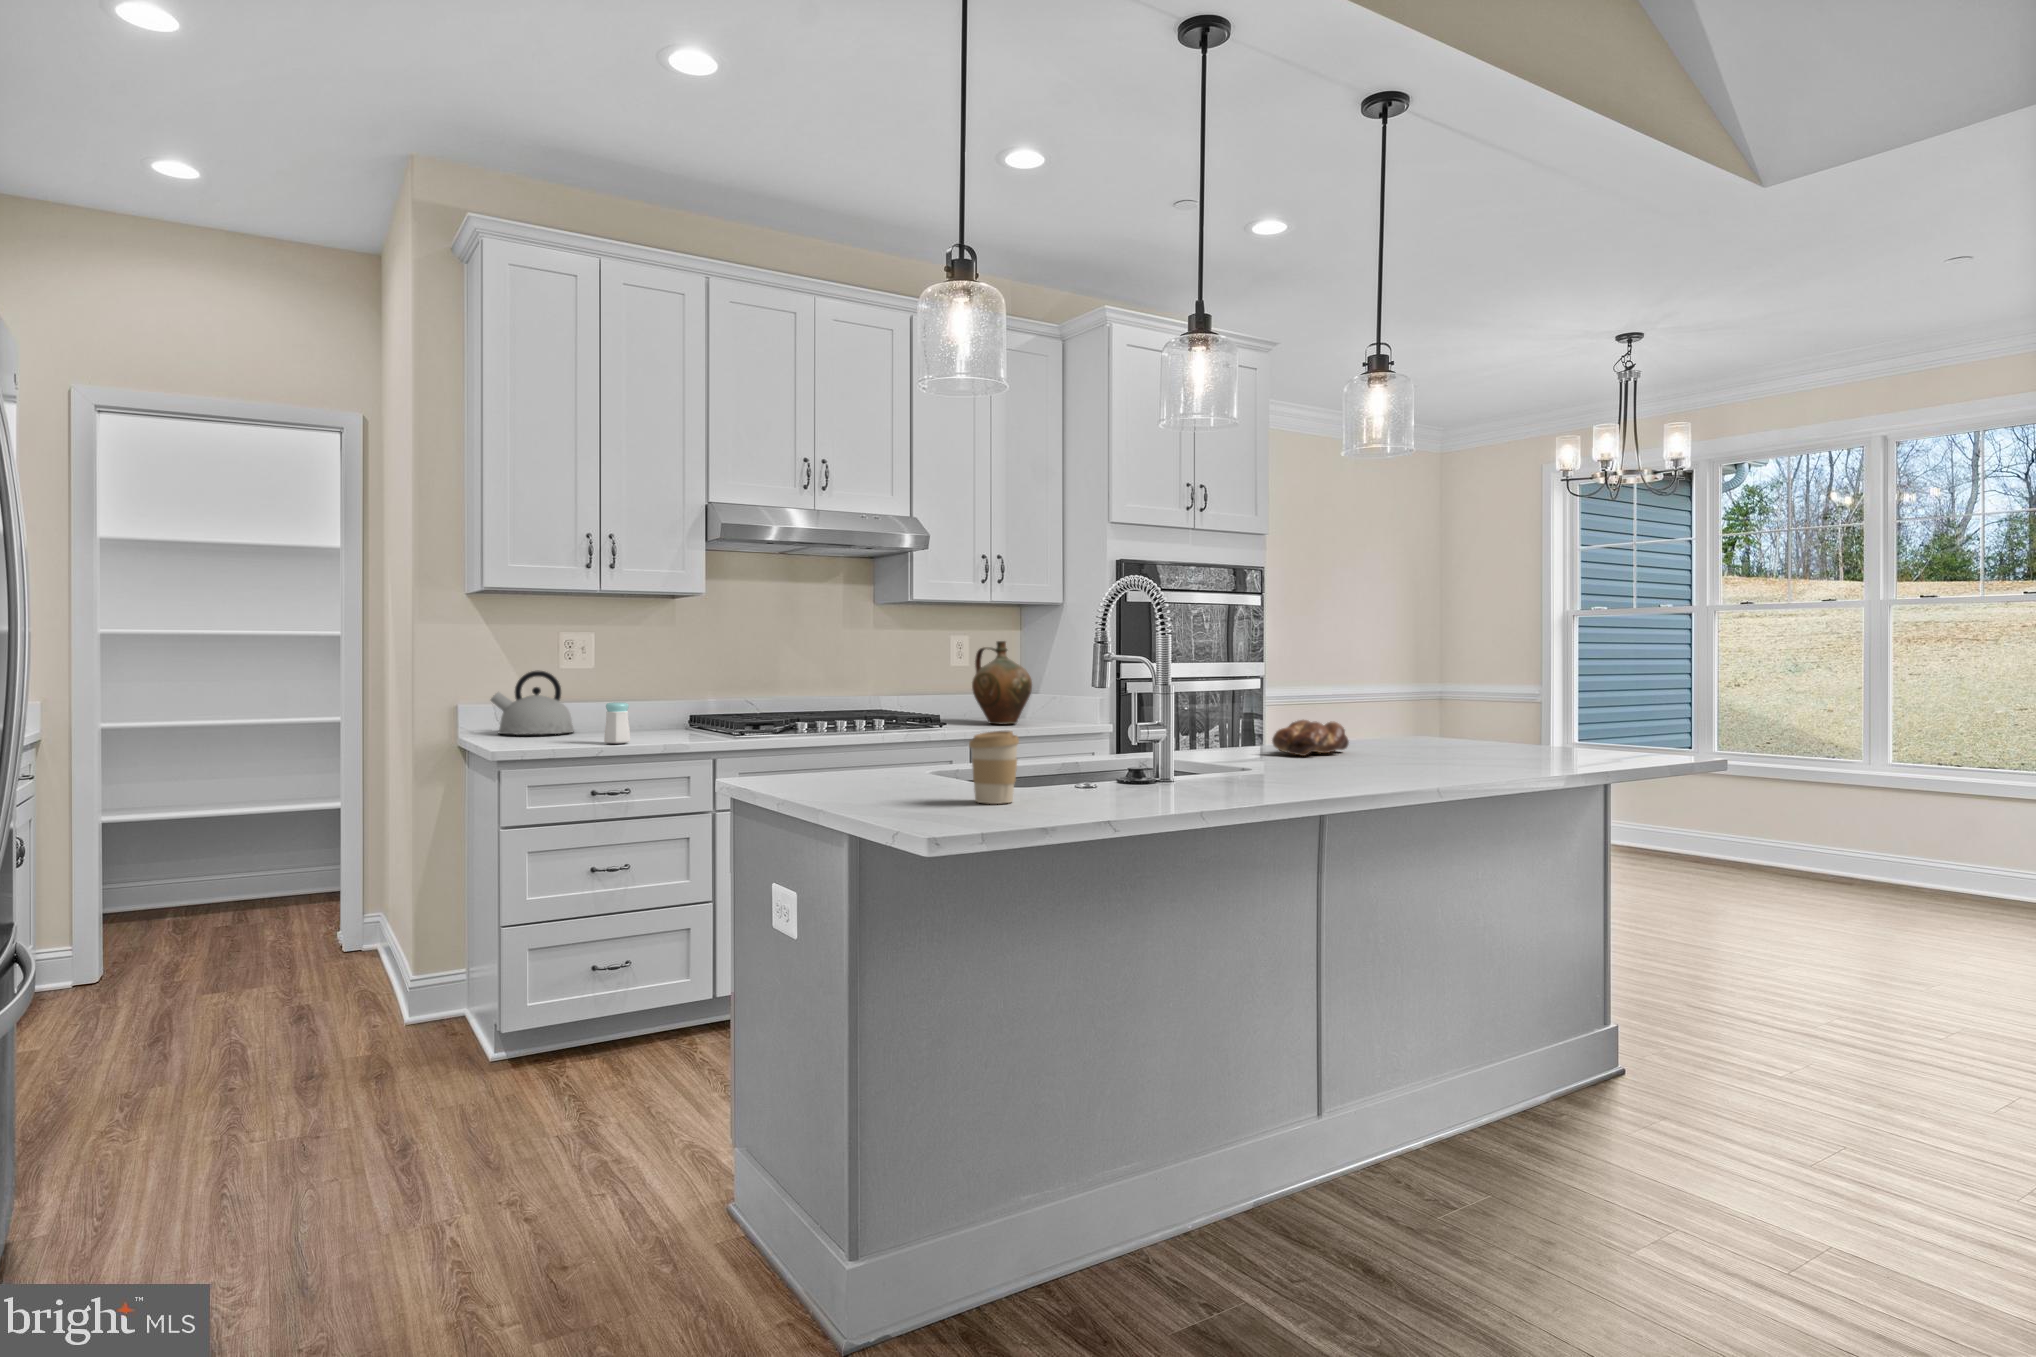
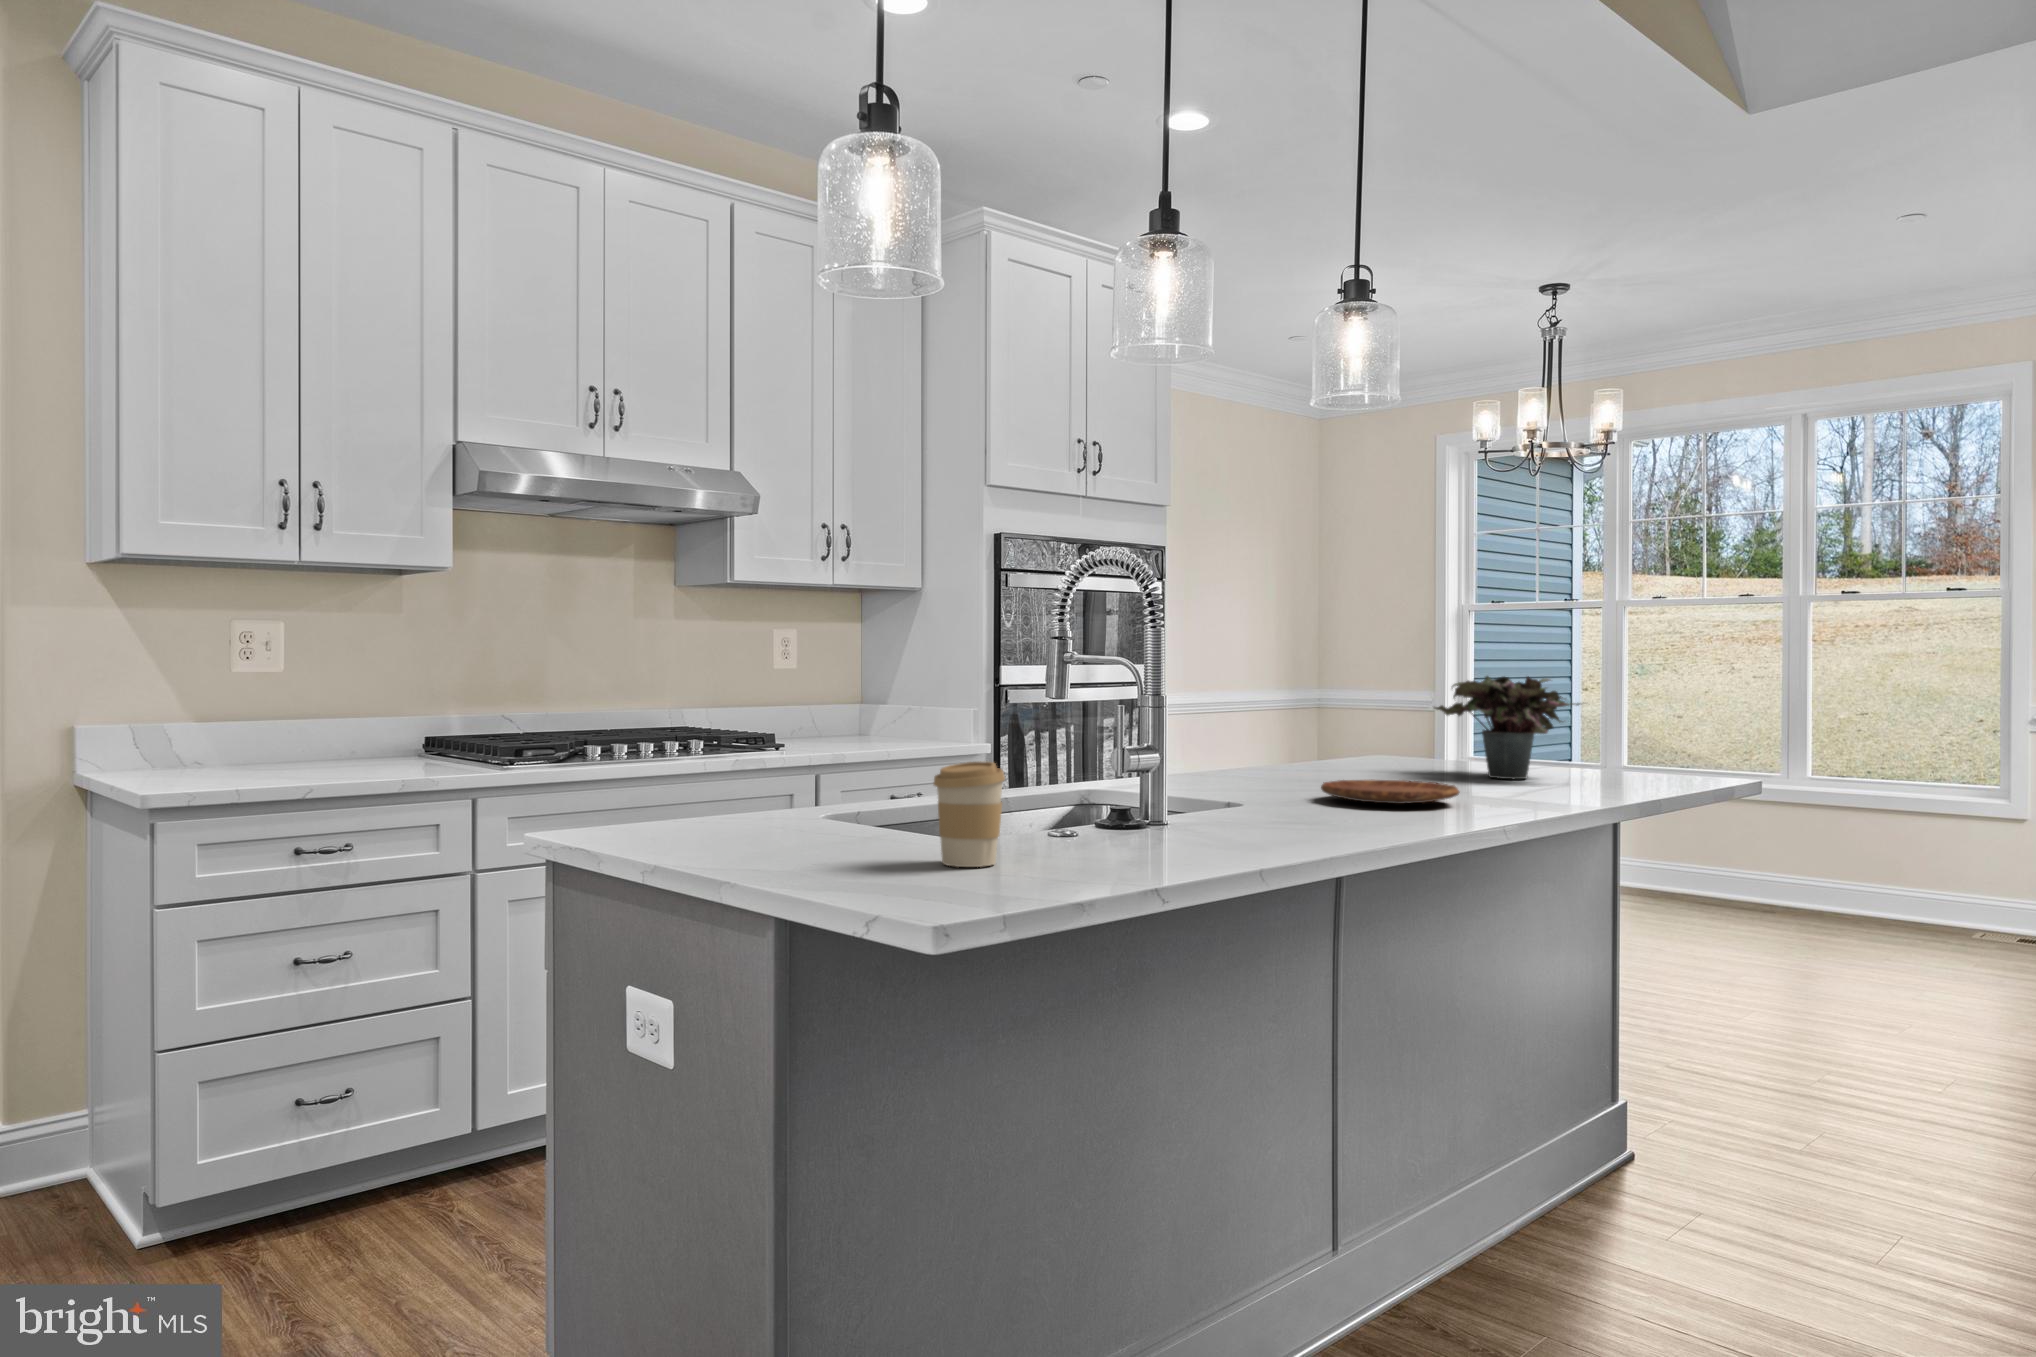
ceramic jug: present [972,641,1032,724] -> none [816,635,894,743]
kettle: present [491,671,574,735] -> none [127,674,260,766]
potted plant: none [1443,672,1565,756] -> present [1434,676,1582,779]
salt shaker: present [604,702,630,744] -> none [314,720,352,778]
bread loaf: present [1272,720,1349,756] -> none [1243,737,1329,783]
tray: none [1314,753,1425,770] -> present [1321,780,1459,804]

